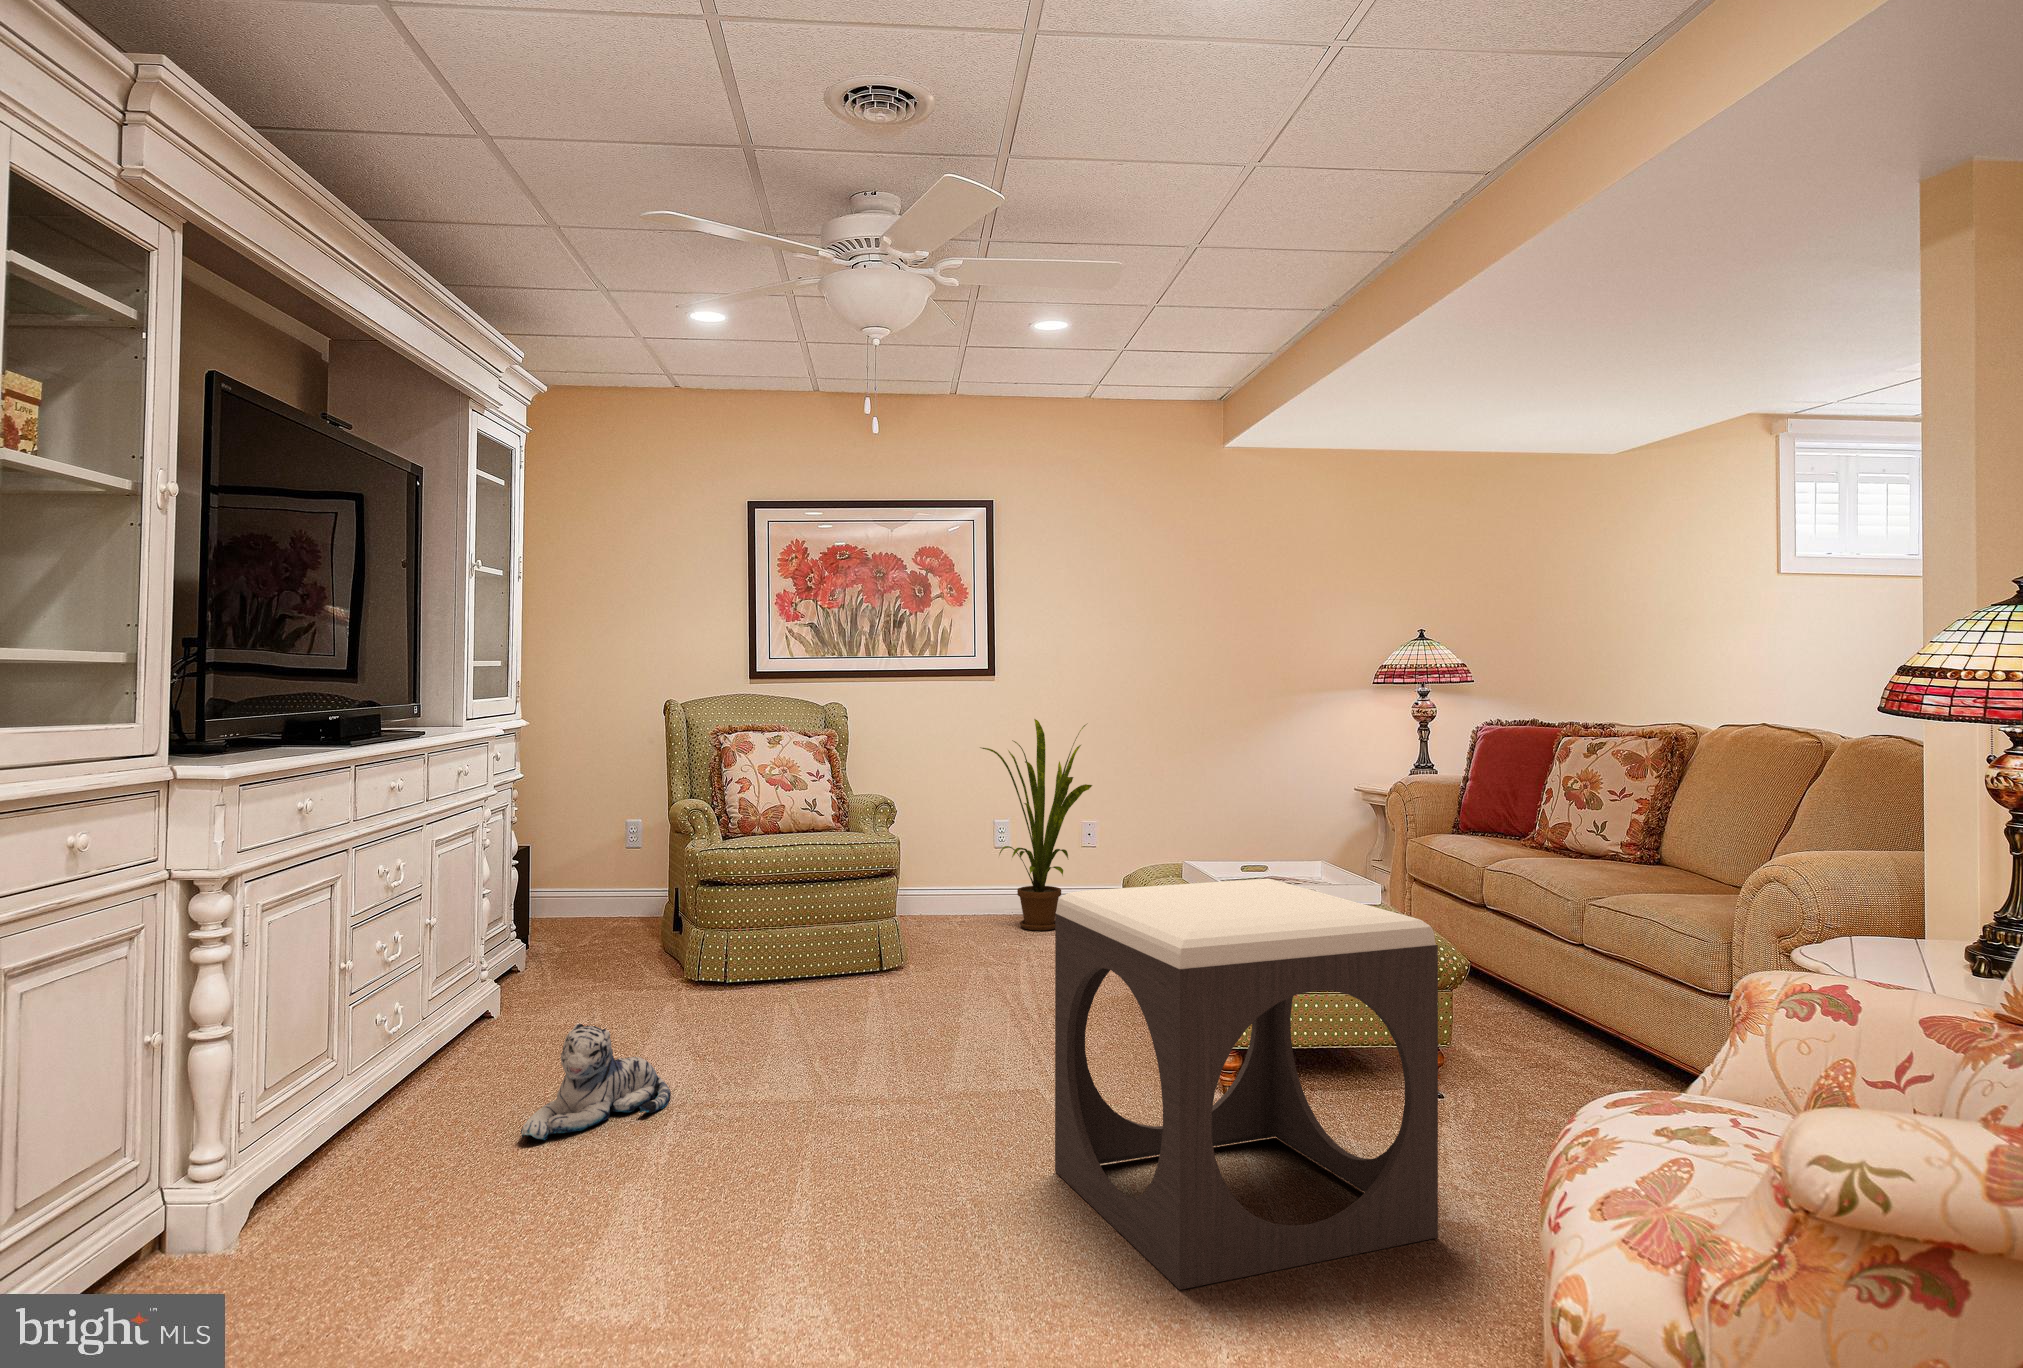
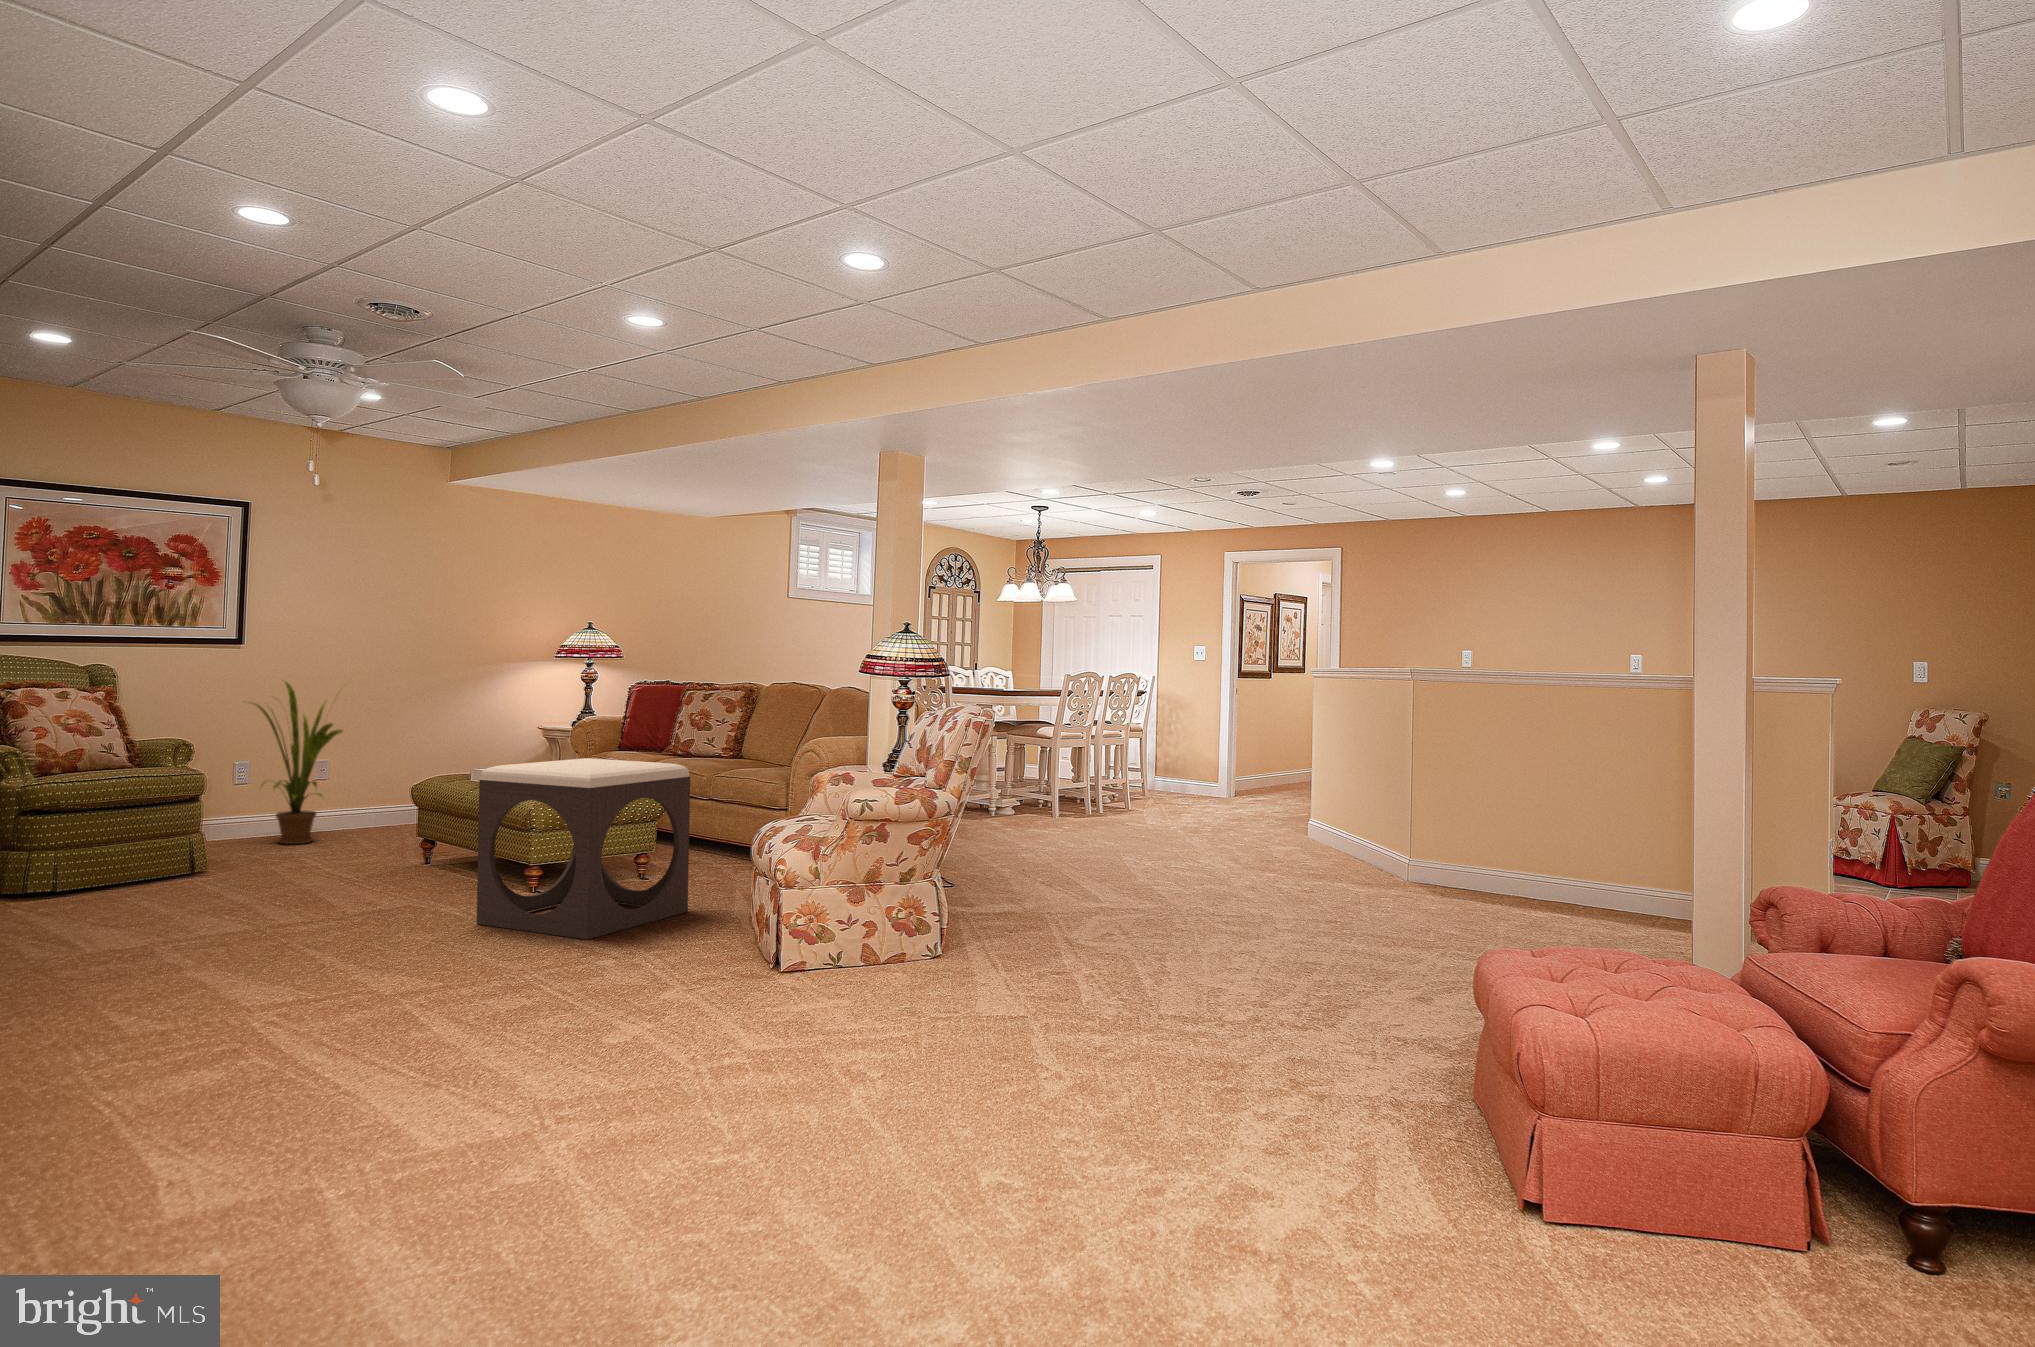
plush toy: present [521,1023,671,1140] -> none [53,888,150,967]

